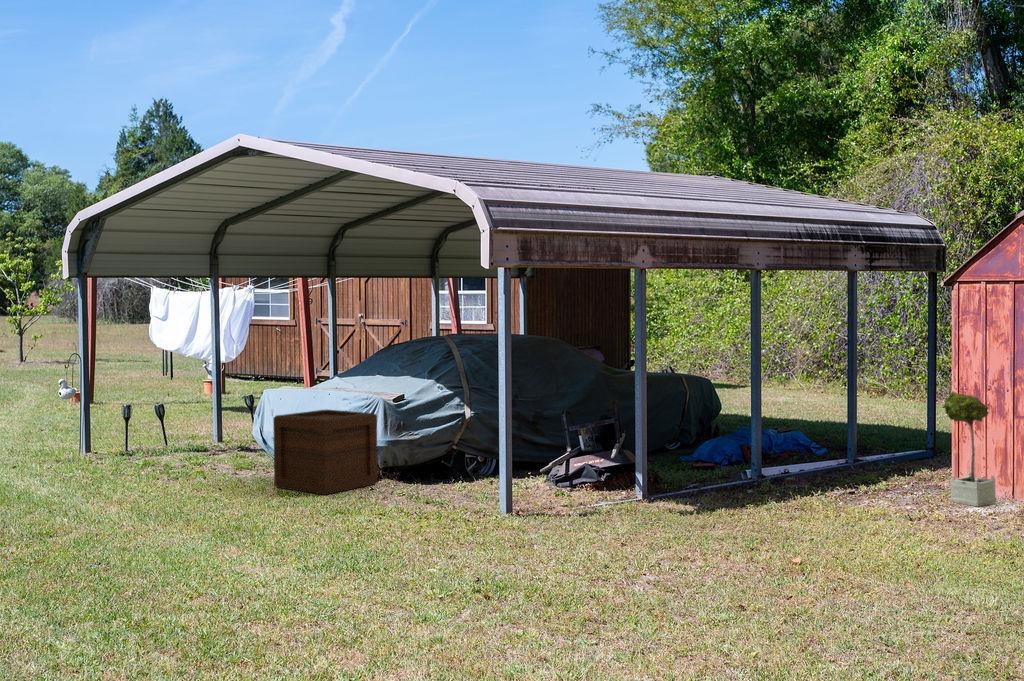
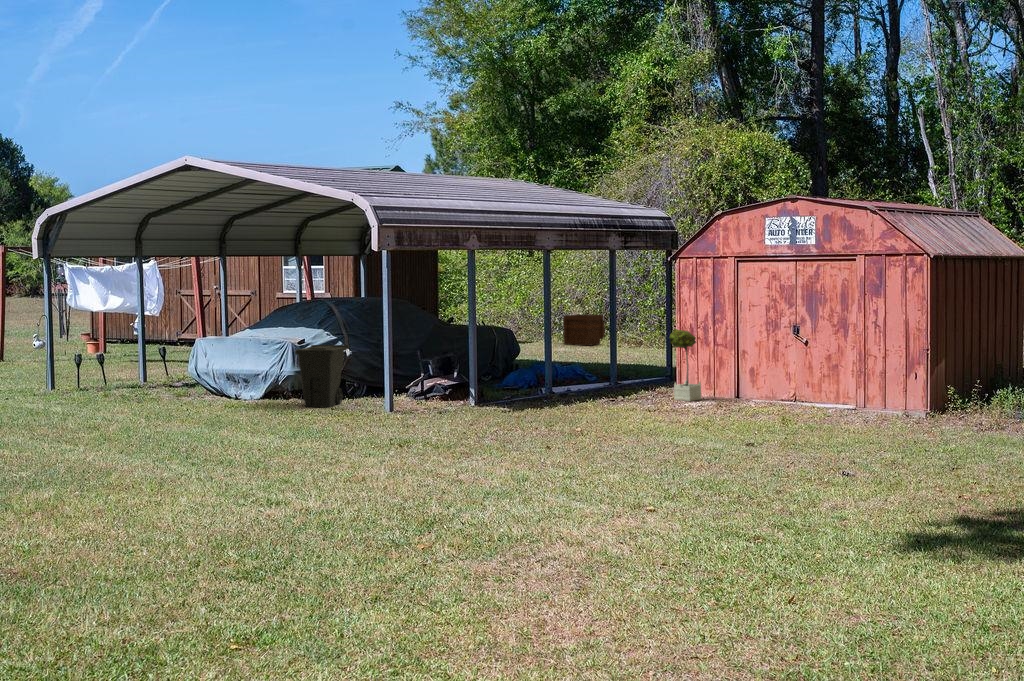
trash can: none [384,402,463,494] -> present [295,345,349,407]
wooden crate: present [273,409,378,495] -> present [563,314,605,346]

